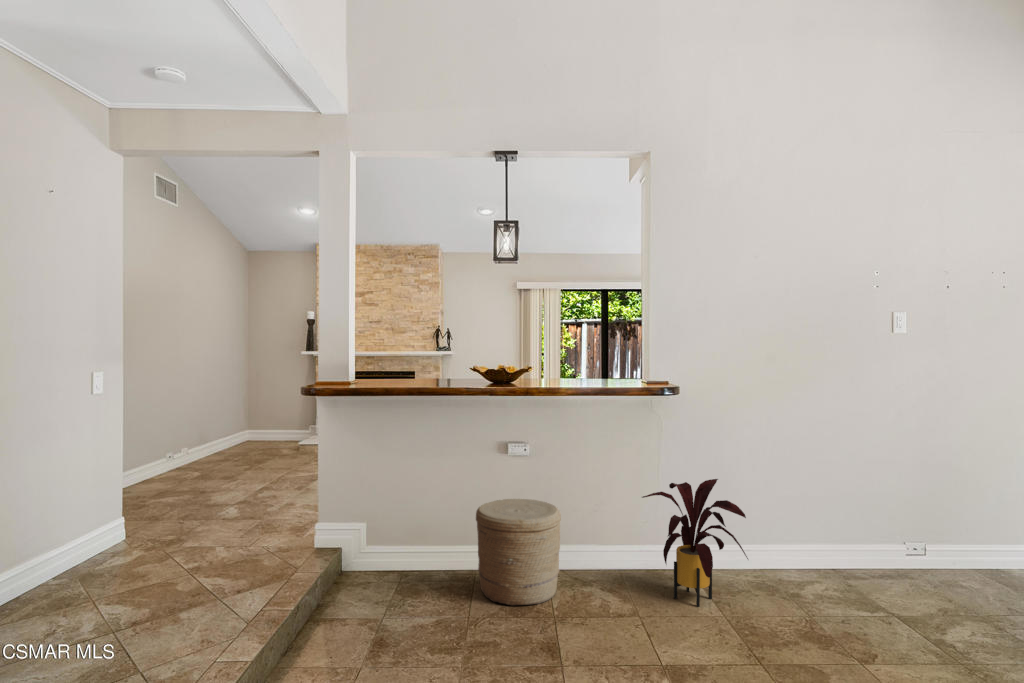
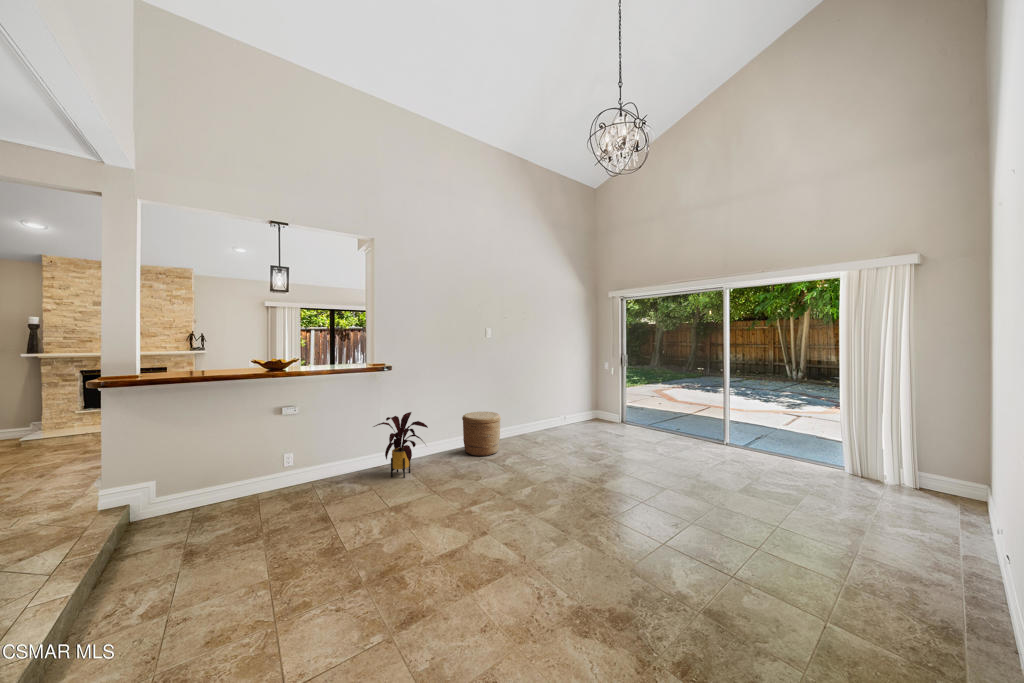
woven basket: present [476,499,561,606] -> present [462,412,501,456]

